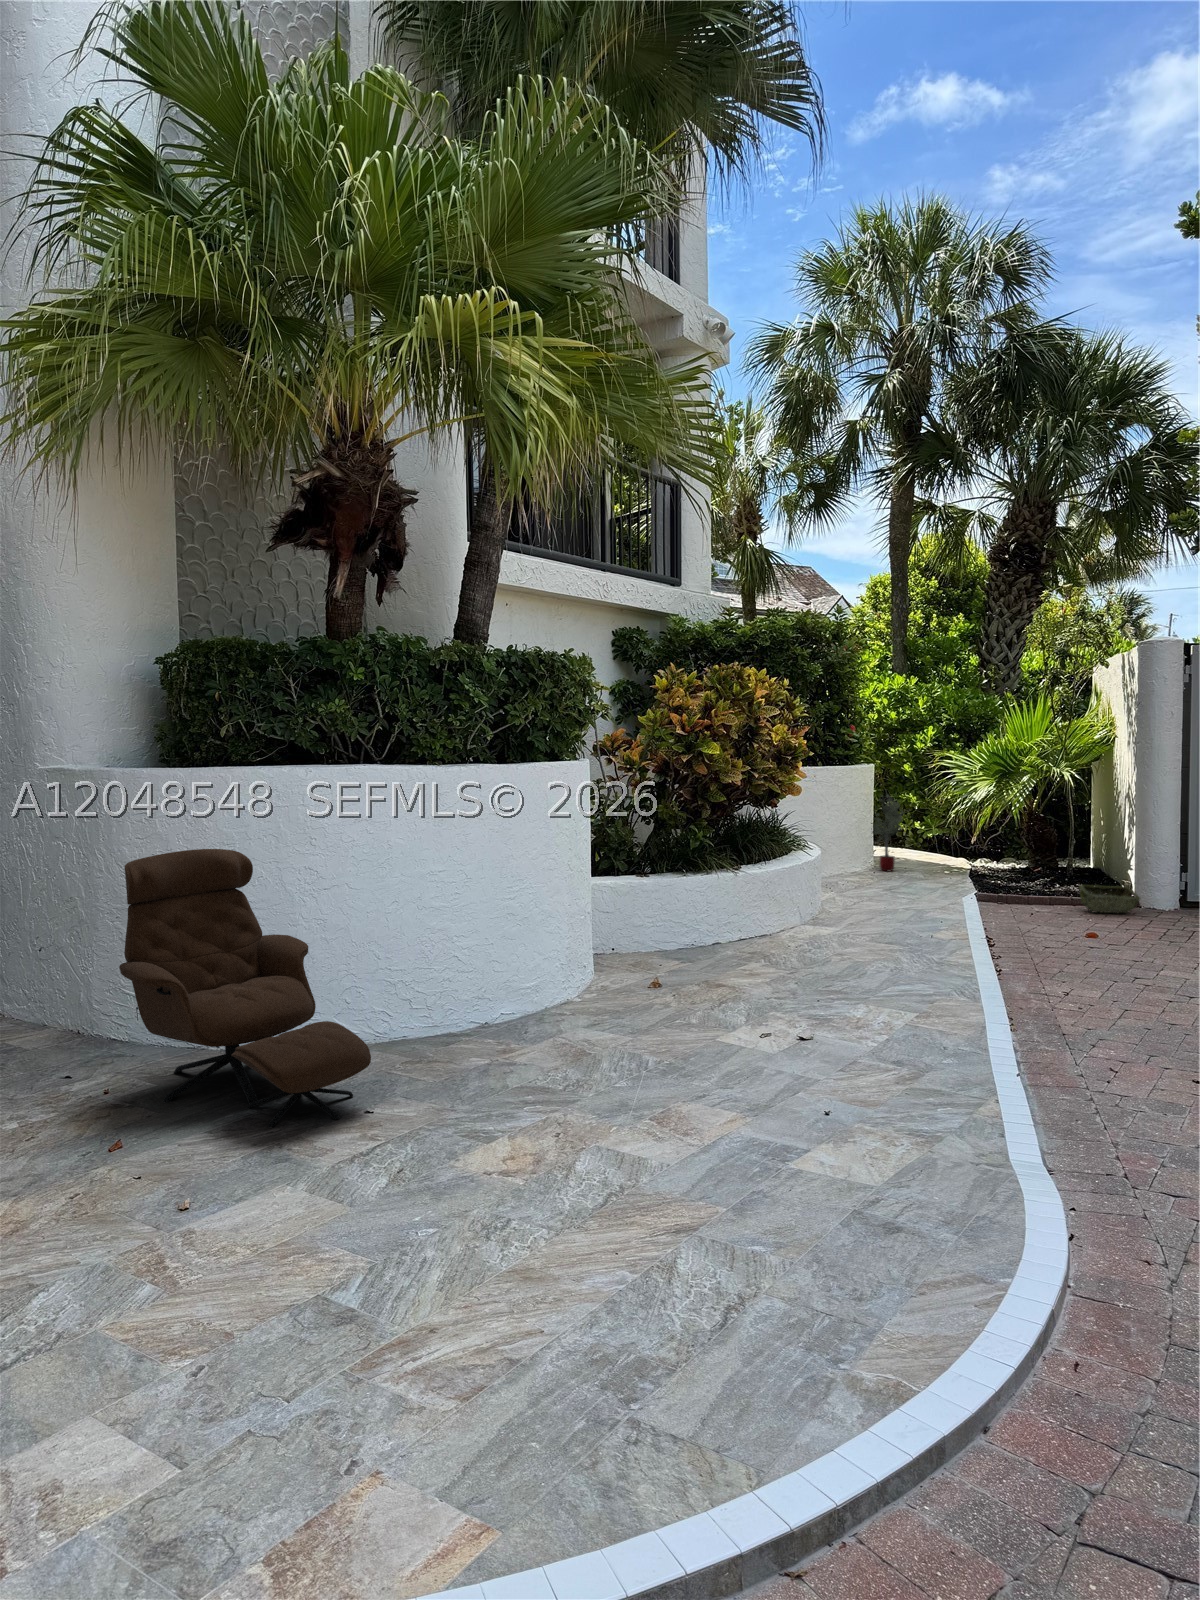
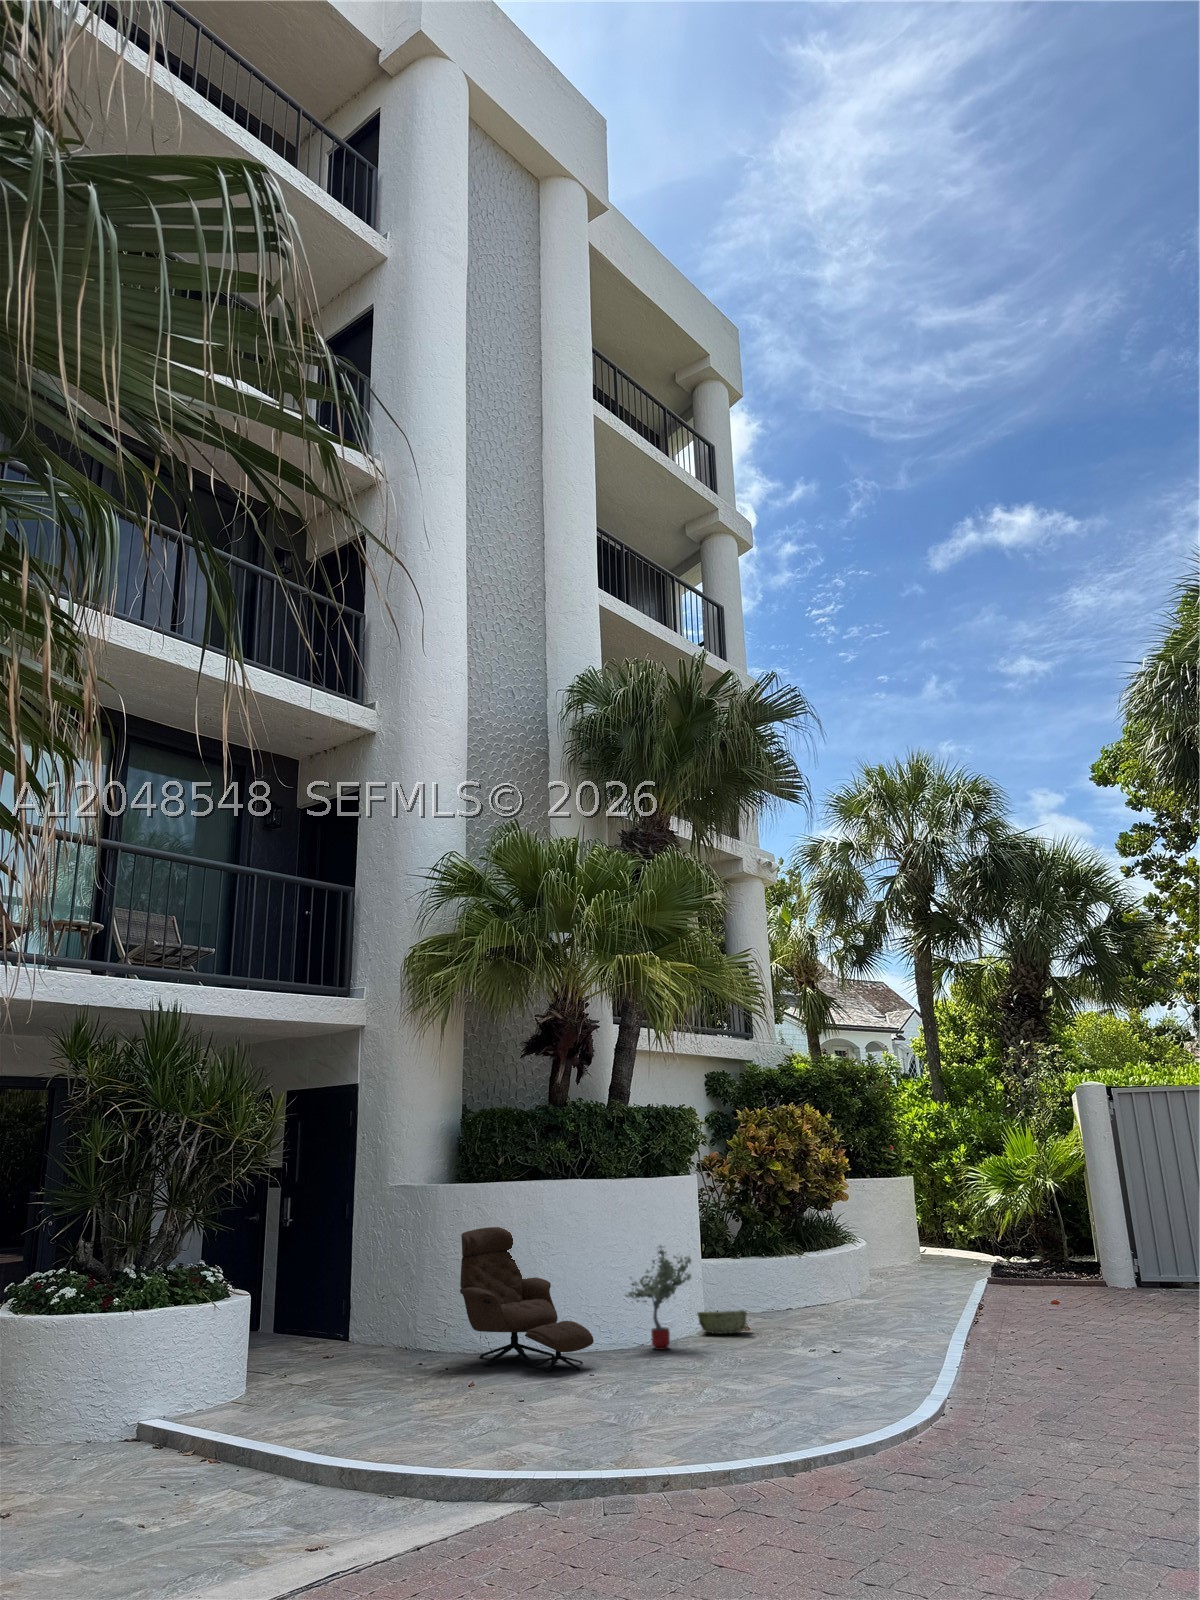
potted tree: present [871,795,903,871] -> present [625,1245,692,1350]
woven basket: present [1079,885,1140,913] -> present [698,1310,747,1334]

